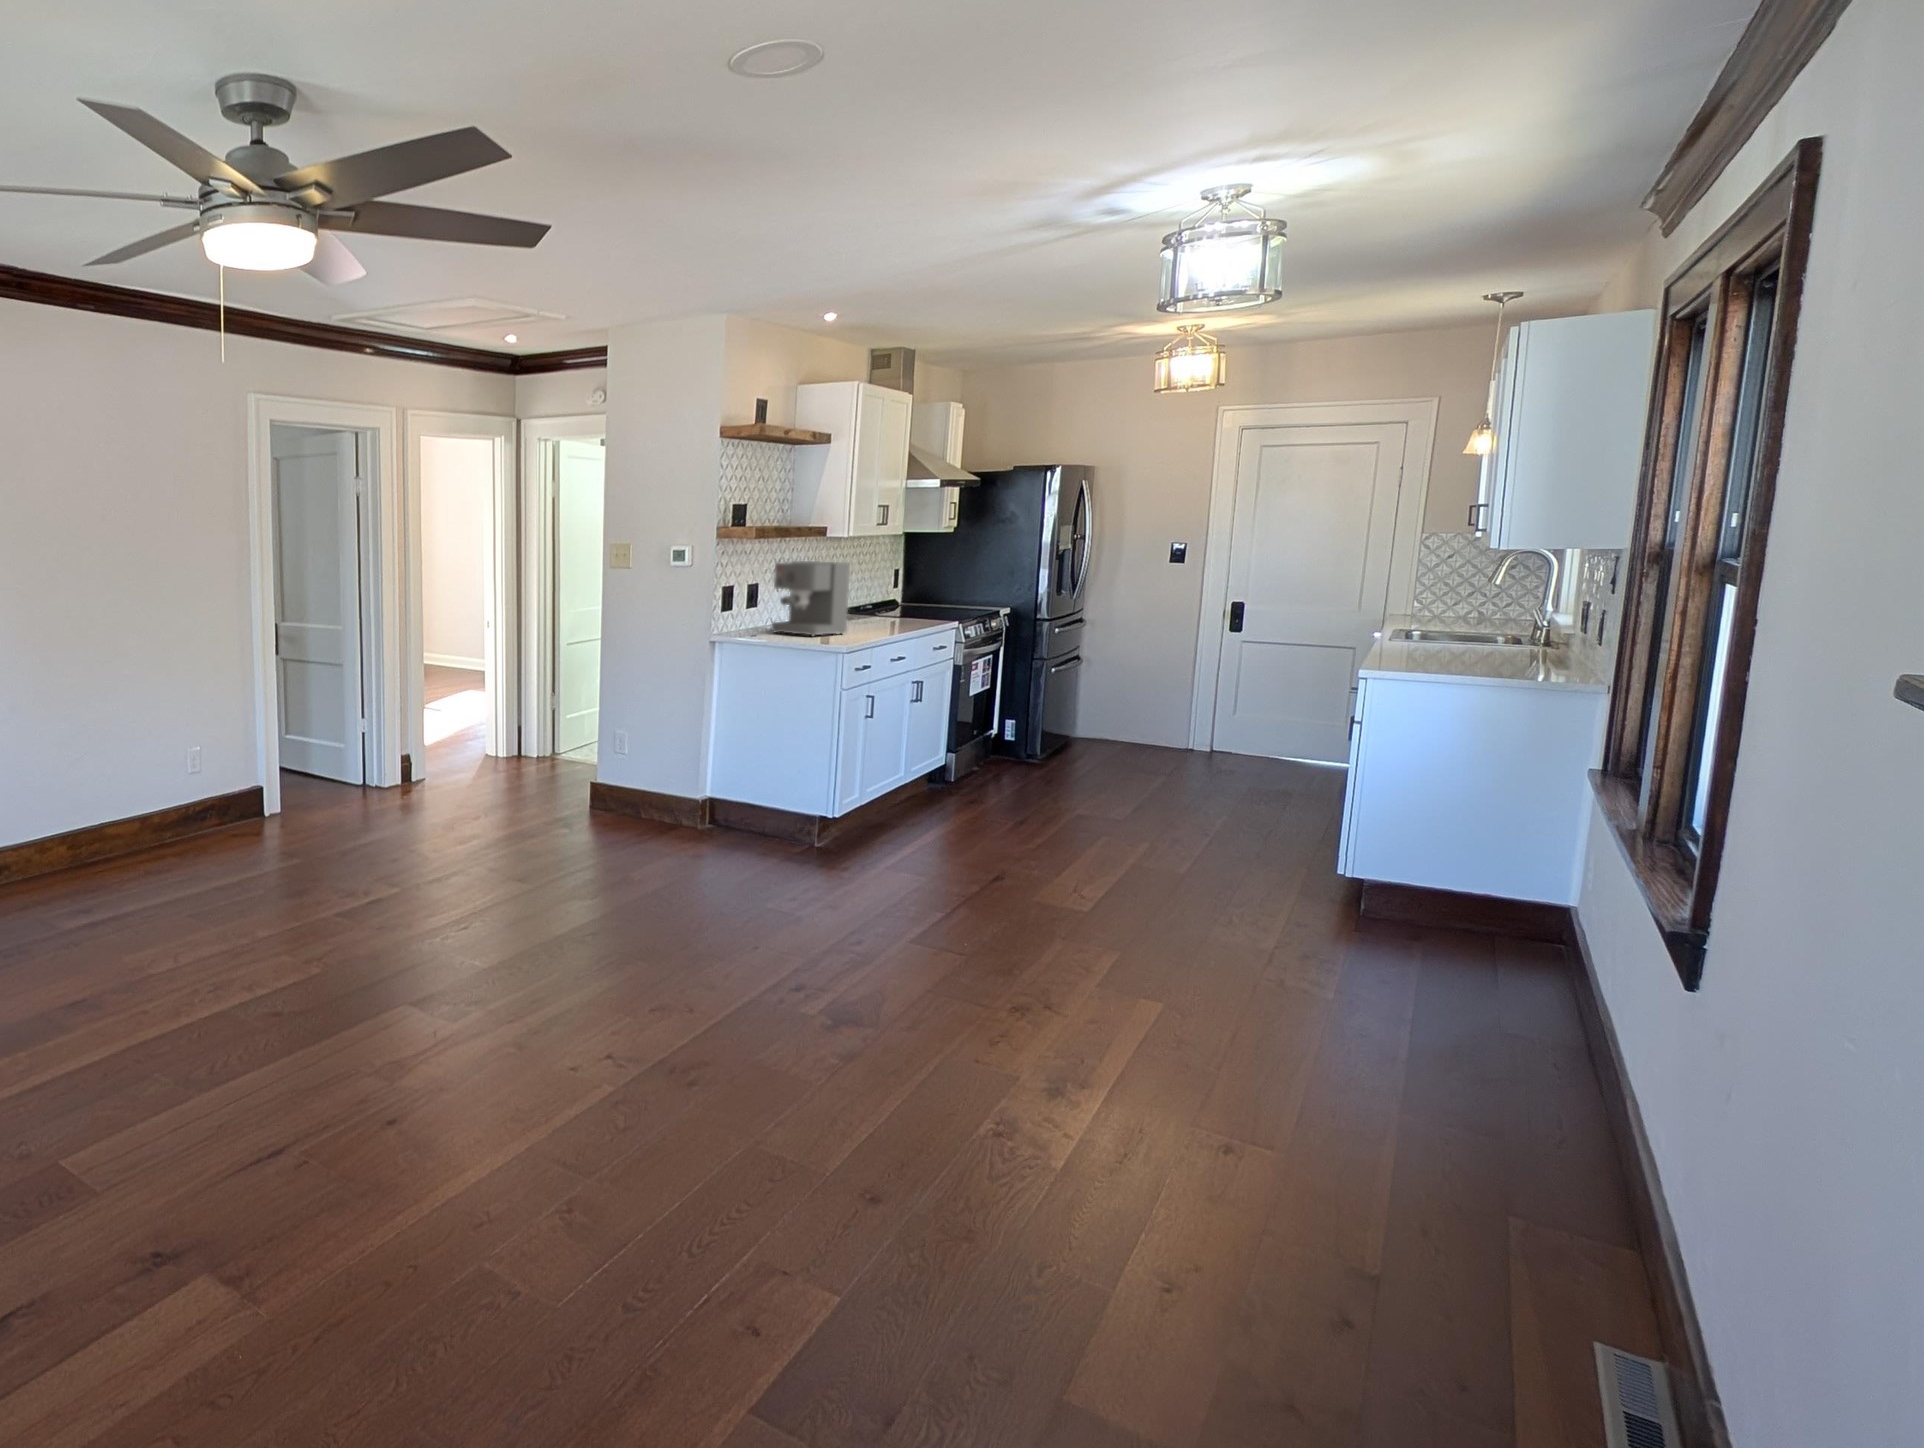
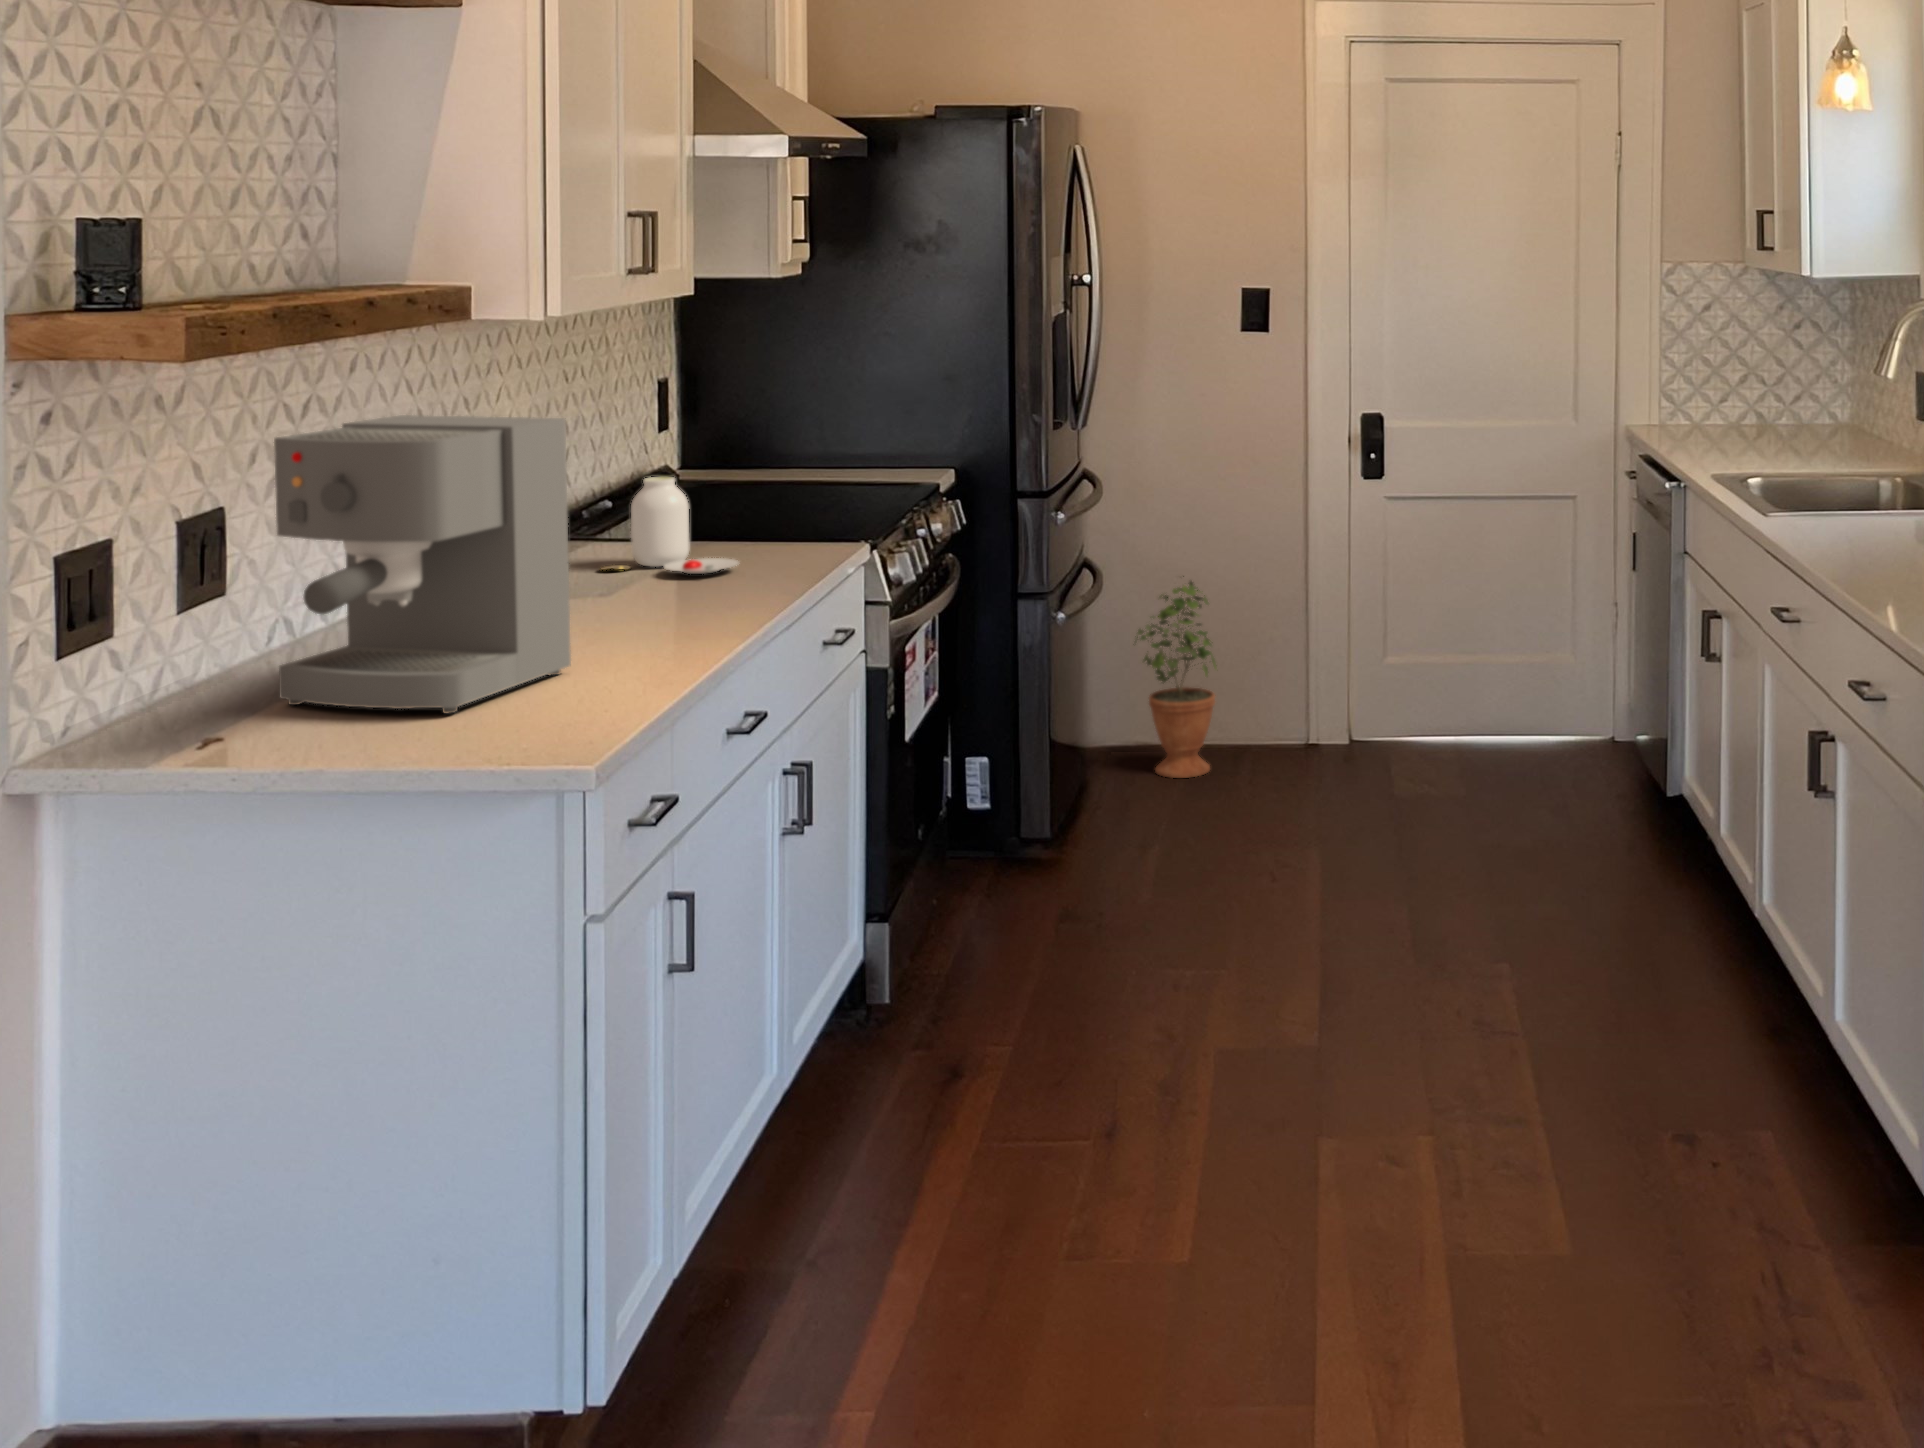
jar: none [863,592,908,623] -> present [601,477,739,574]
potted plant: none [1098,668,1139,754] -> present [1135,576,1217,778]

